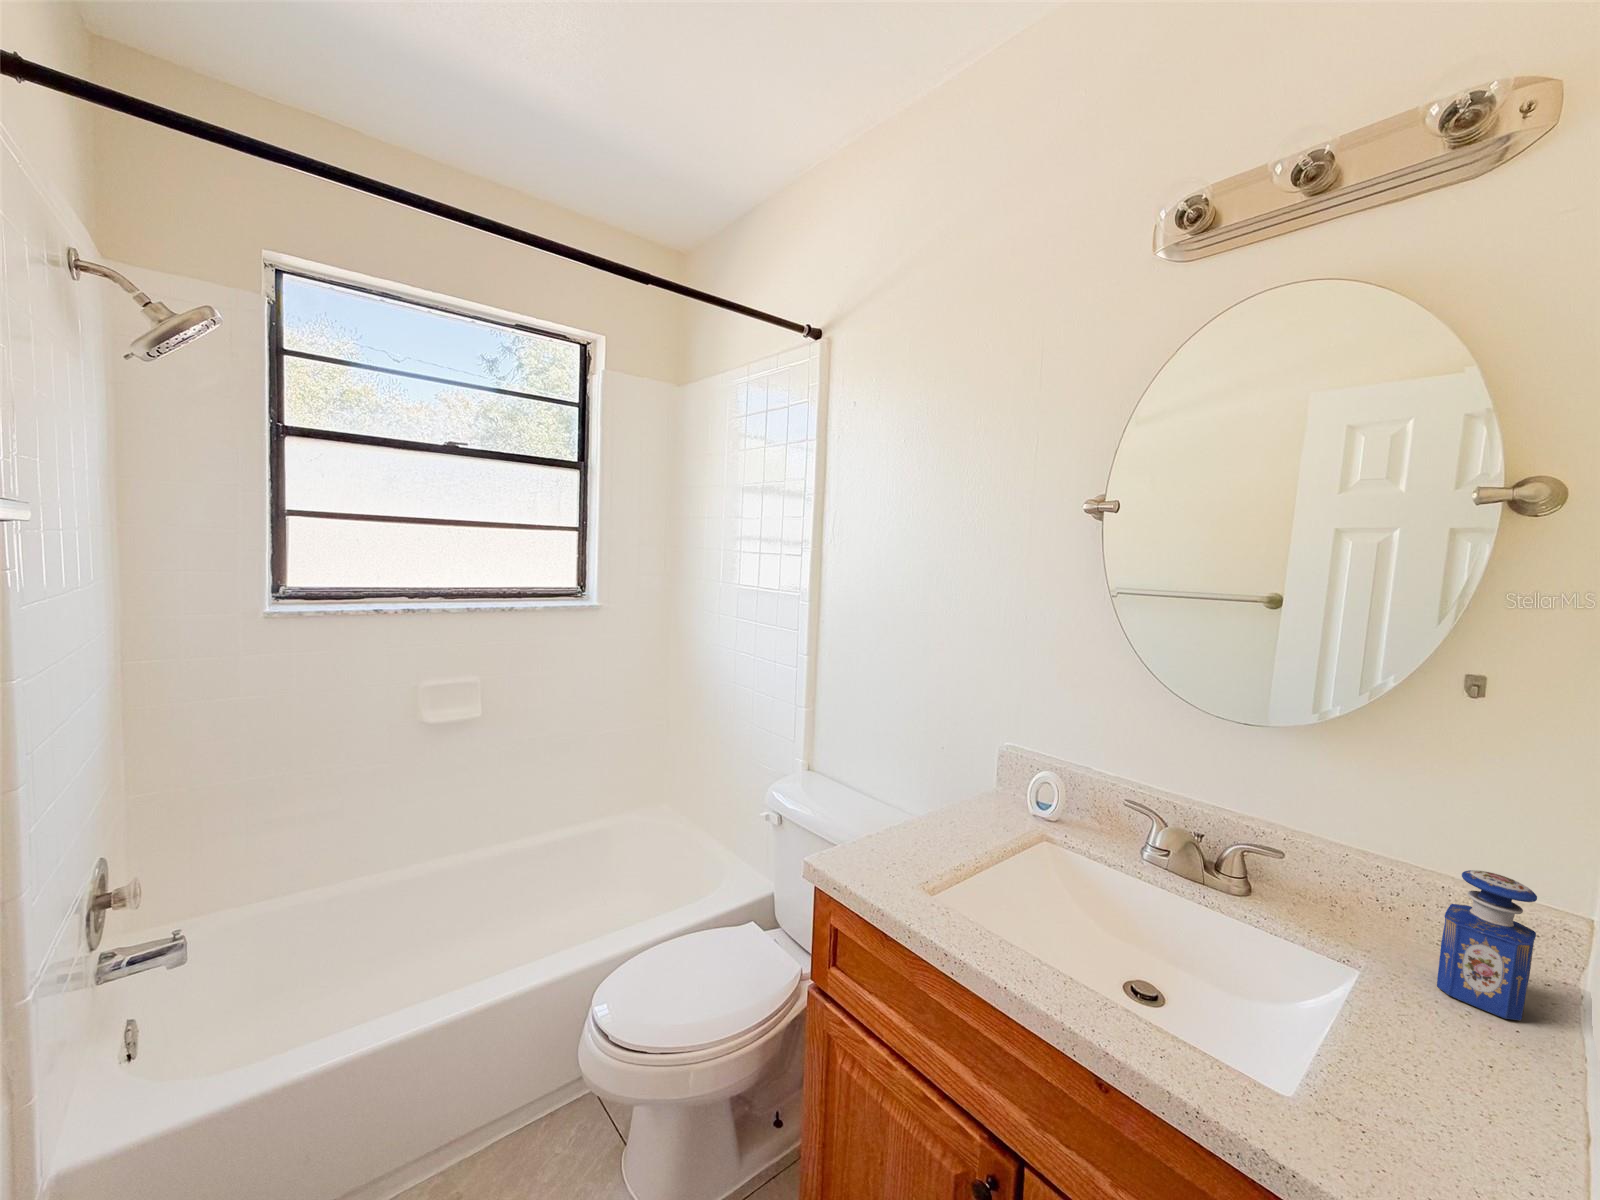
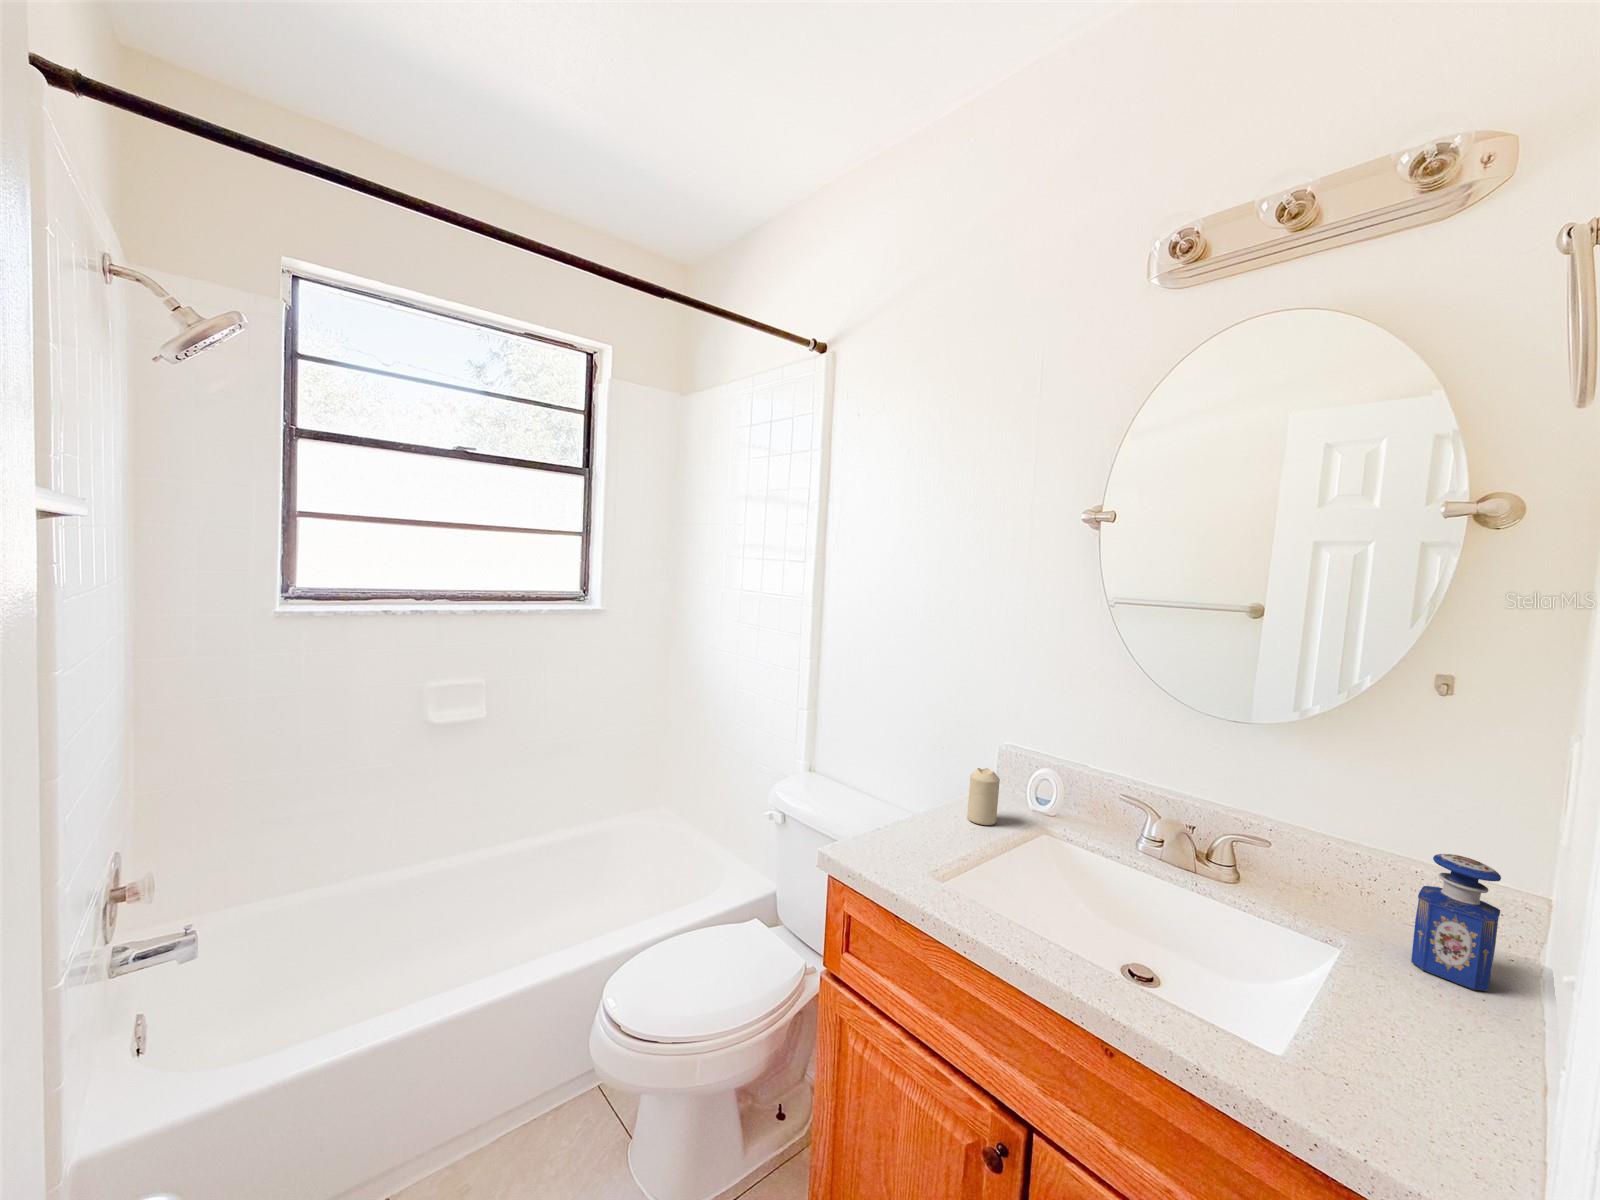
candle: none [964,772,998,832] -> present [967,768,1000,825]

